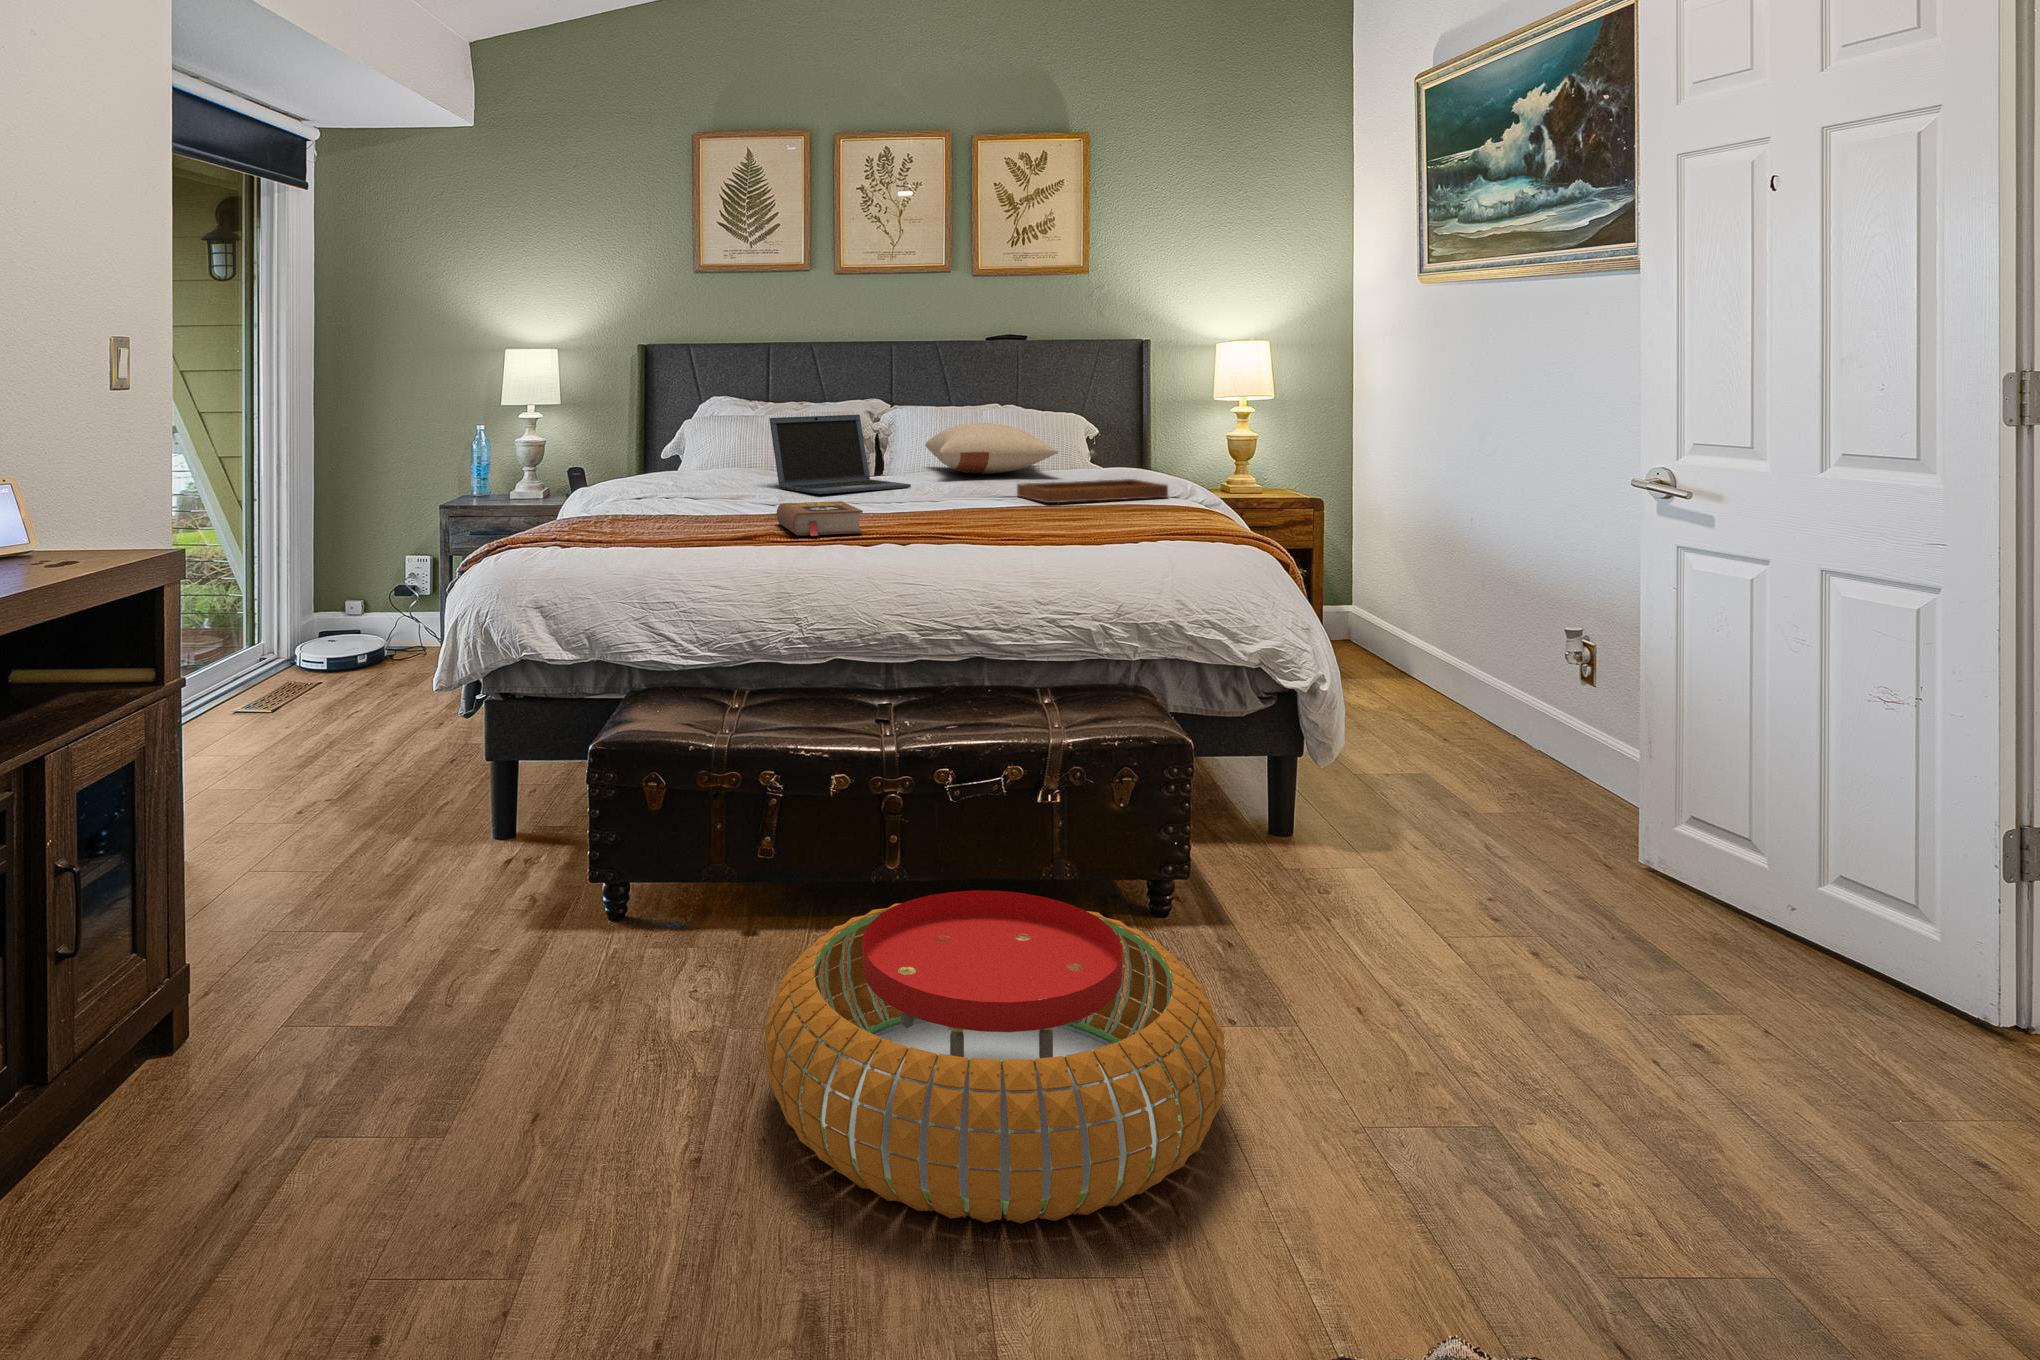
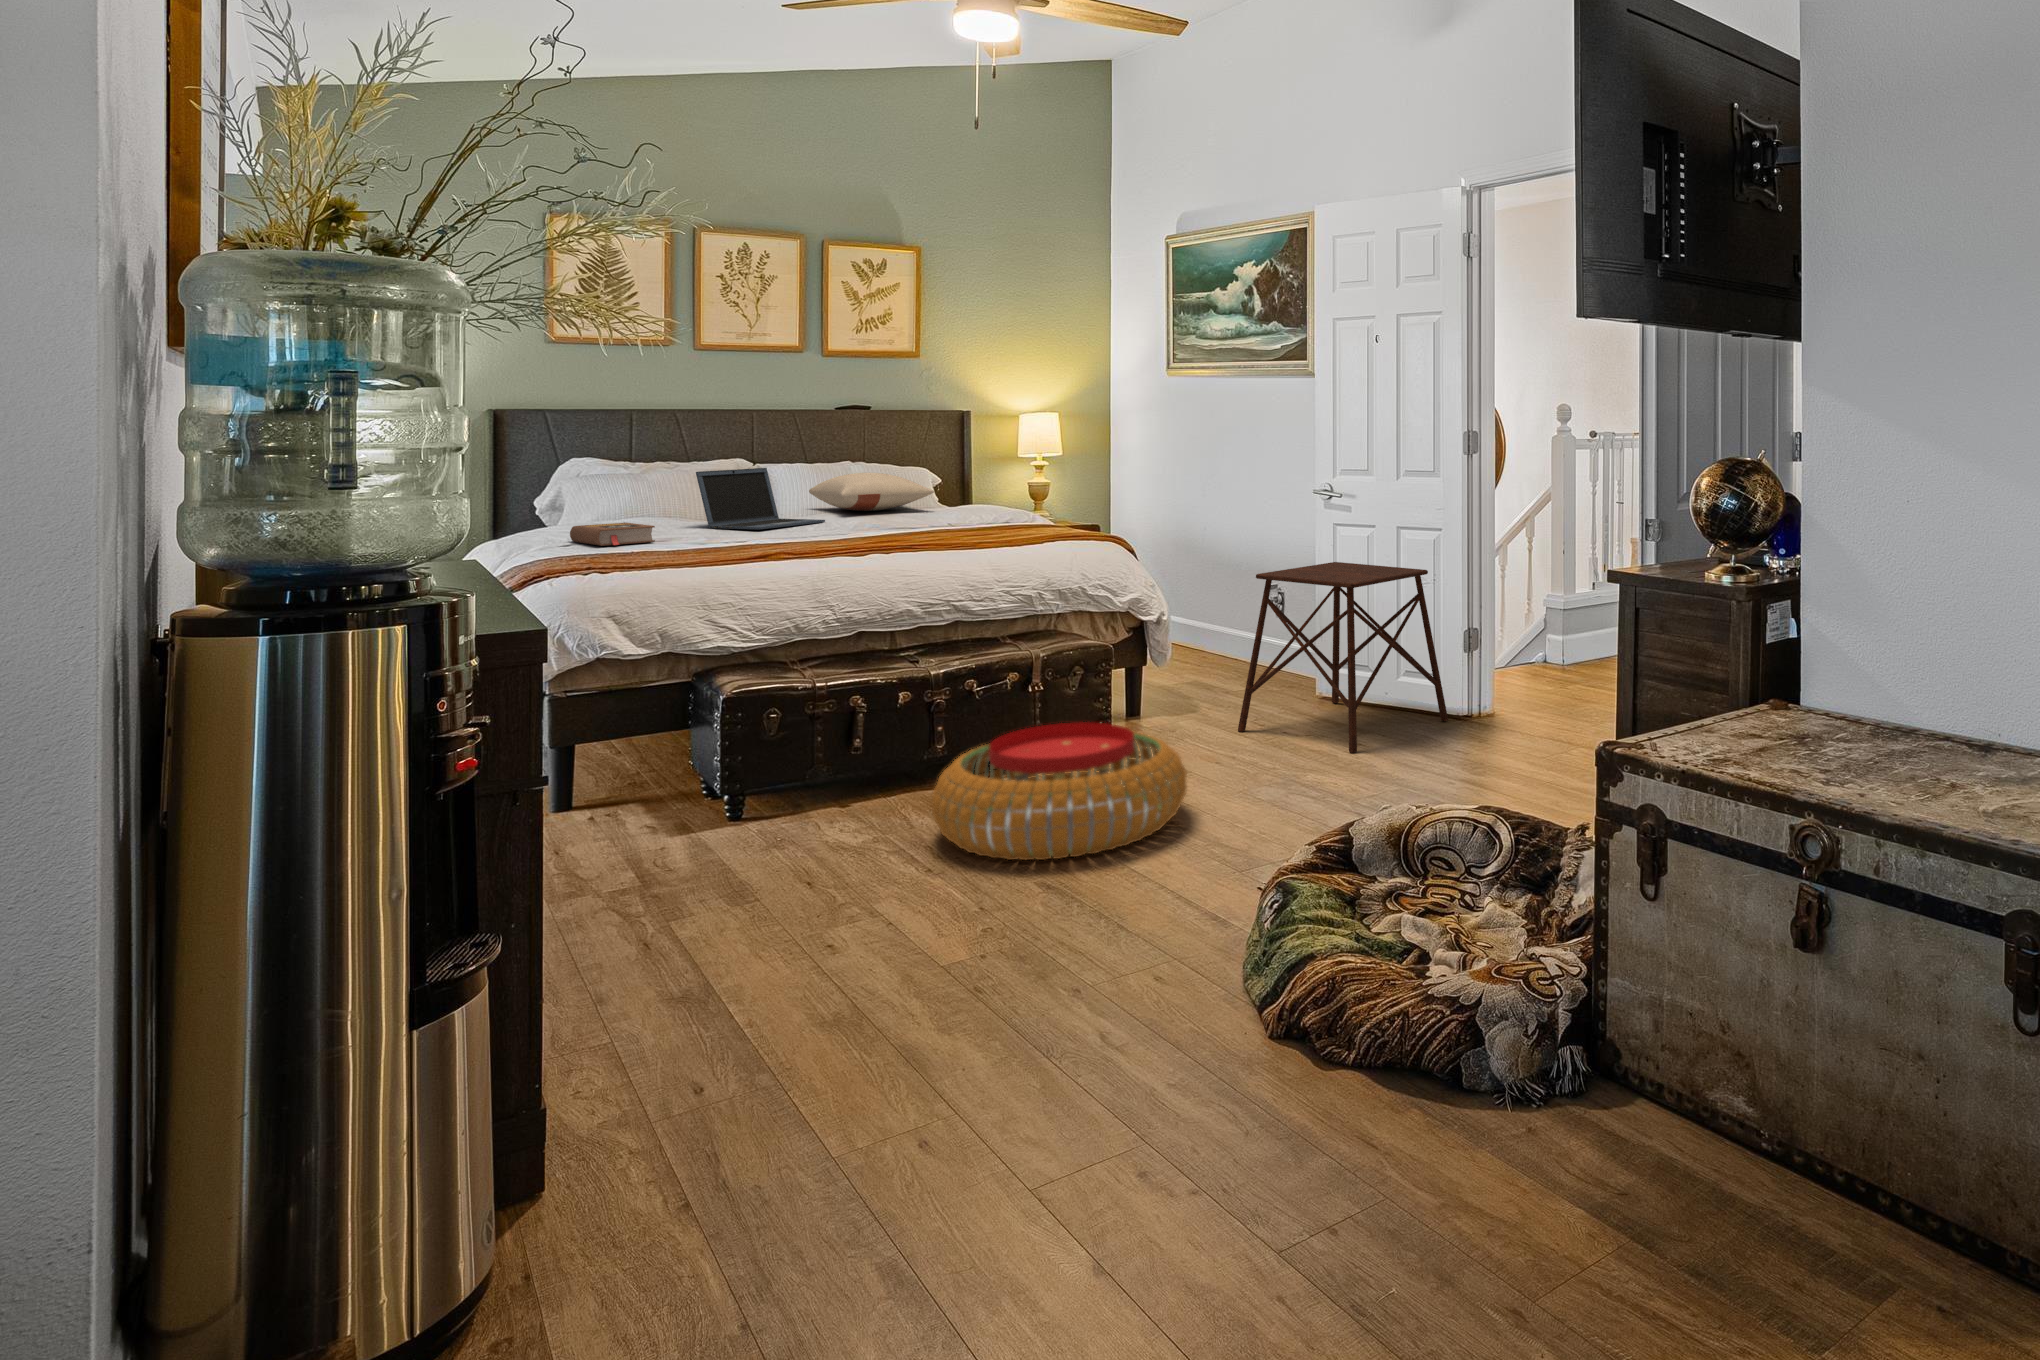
tray: present [1017,451,1168,503] -> none [921,489,1032,526]
book: present [776,501,863,536] -> present [570,523,655,546]
side table: none [1438,625,1953,1076] -> present [1238,562,1448,753]

